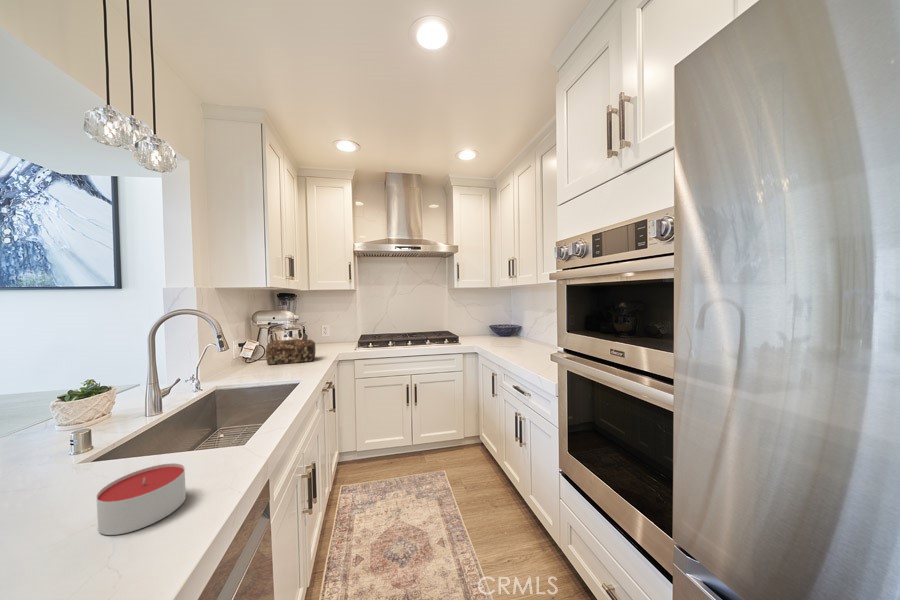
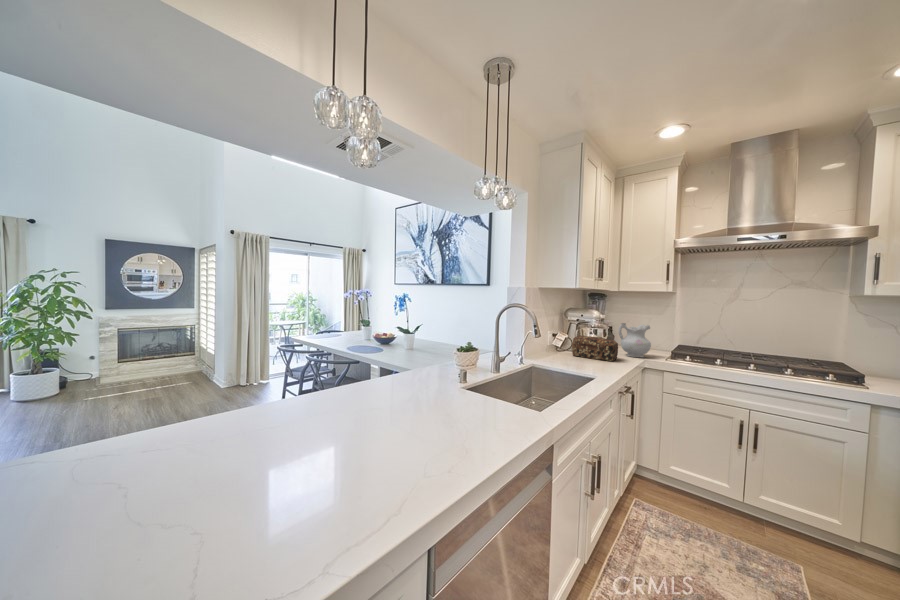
ceramic pitcher: none [313,321,343,353] -> present [618,323,651,358]
candle: present [96,463,186,535] -> none [465,401,503,435]

